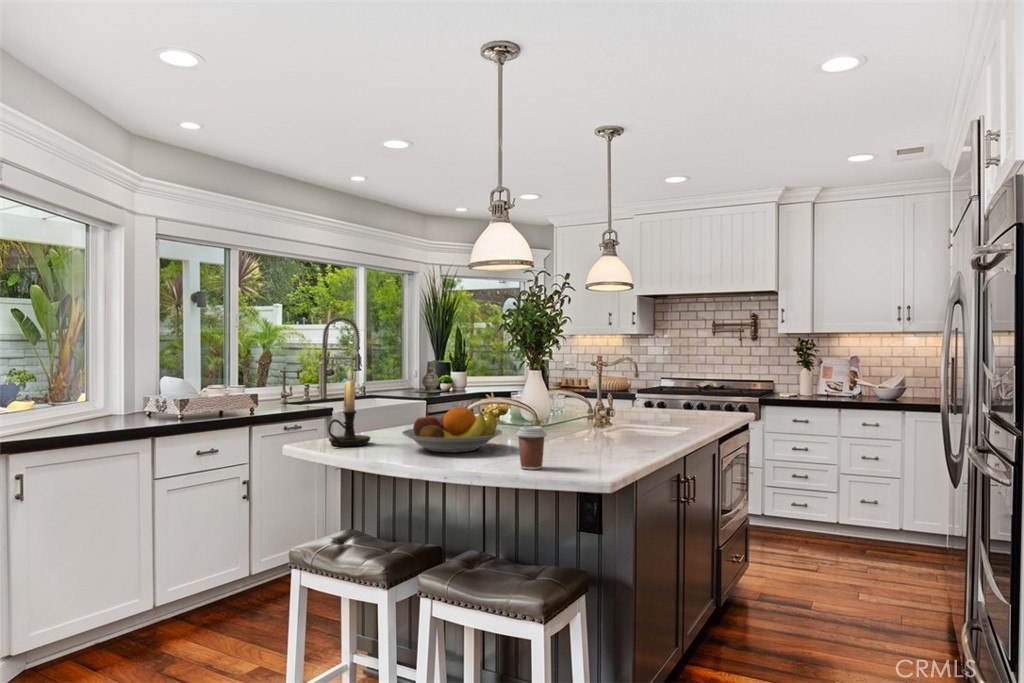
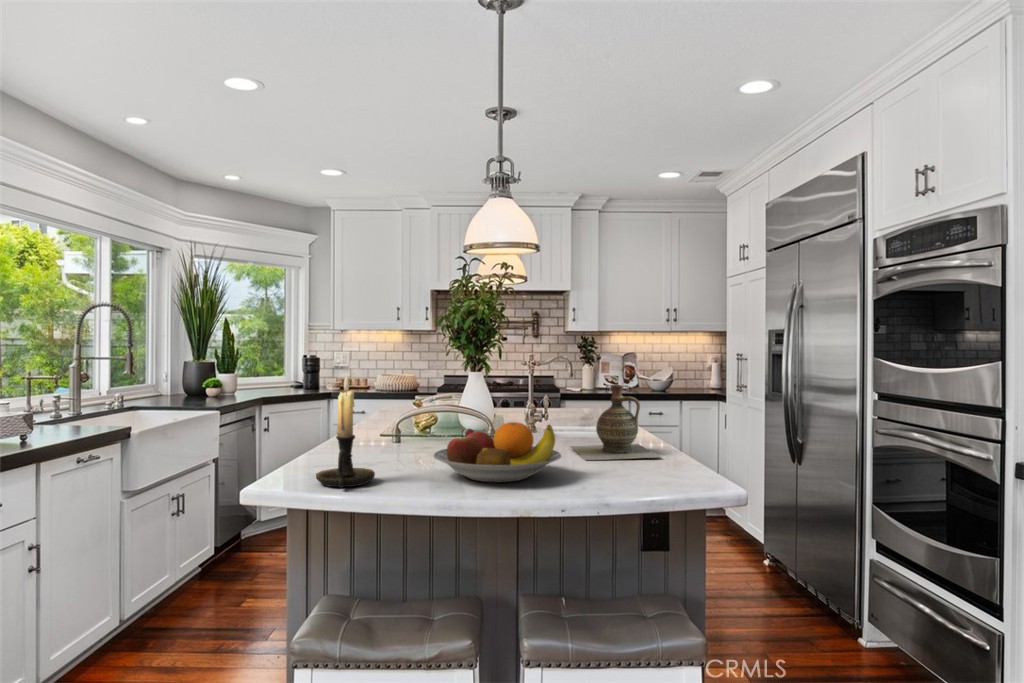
ceramic jug: present [413,364,444,392] -> present [571,385,660,460]
coffee cup: present [516,426,547,470] -> none [646,442,684,495]

